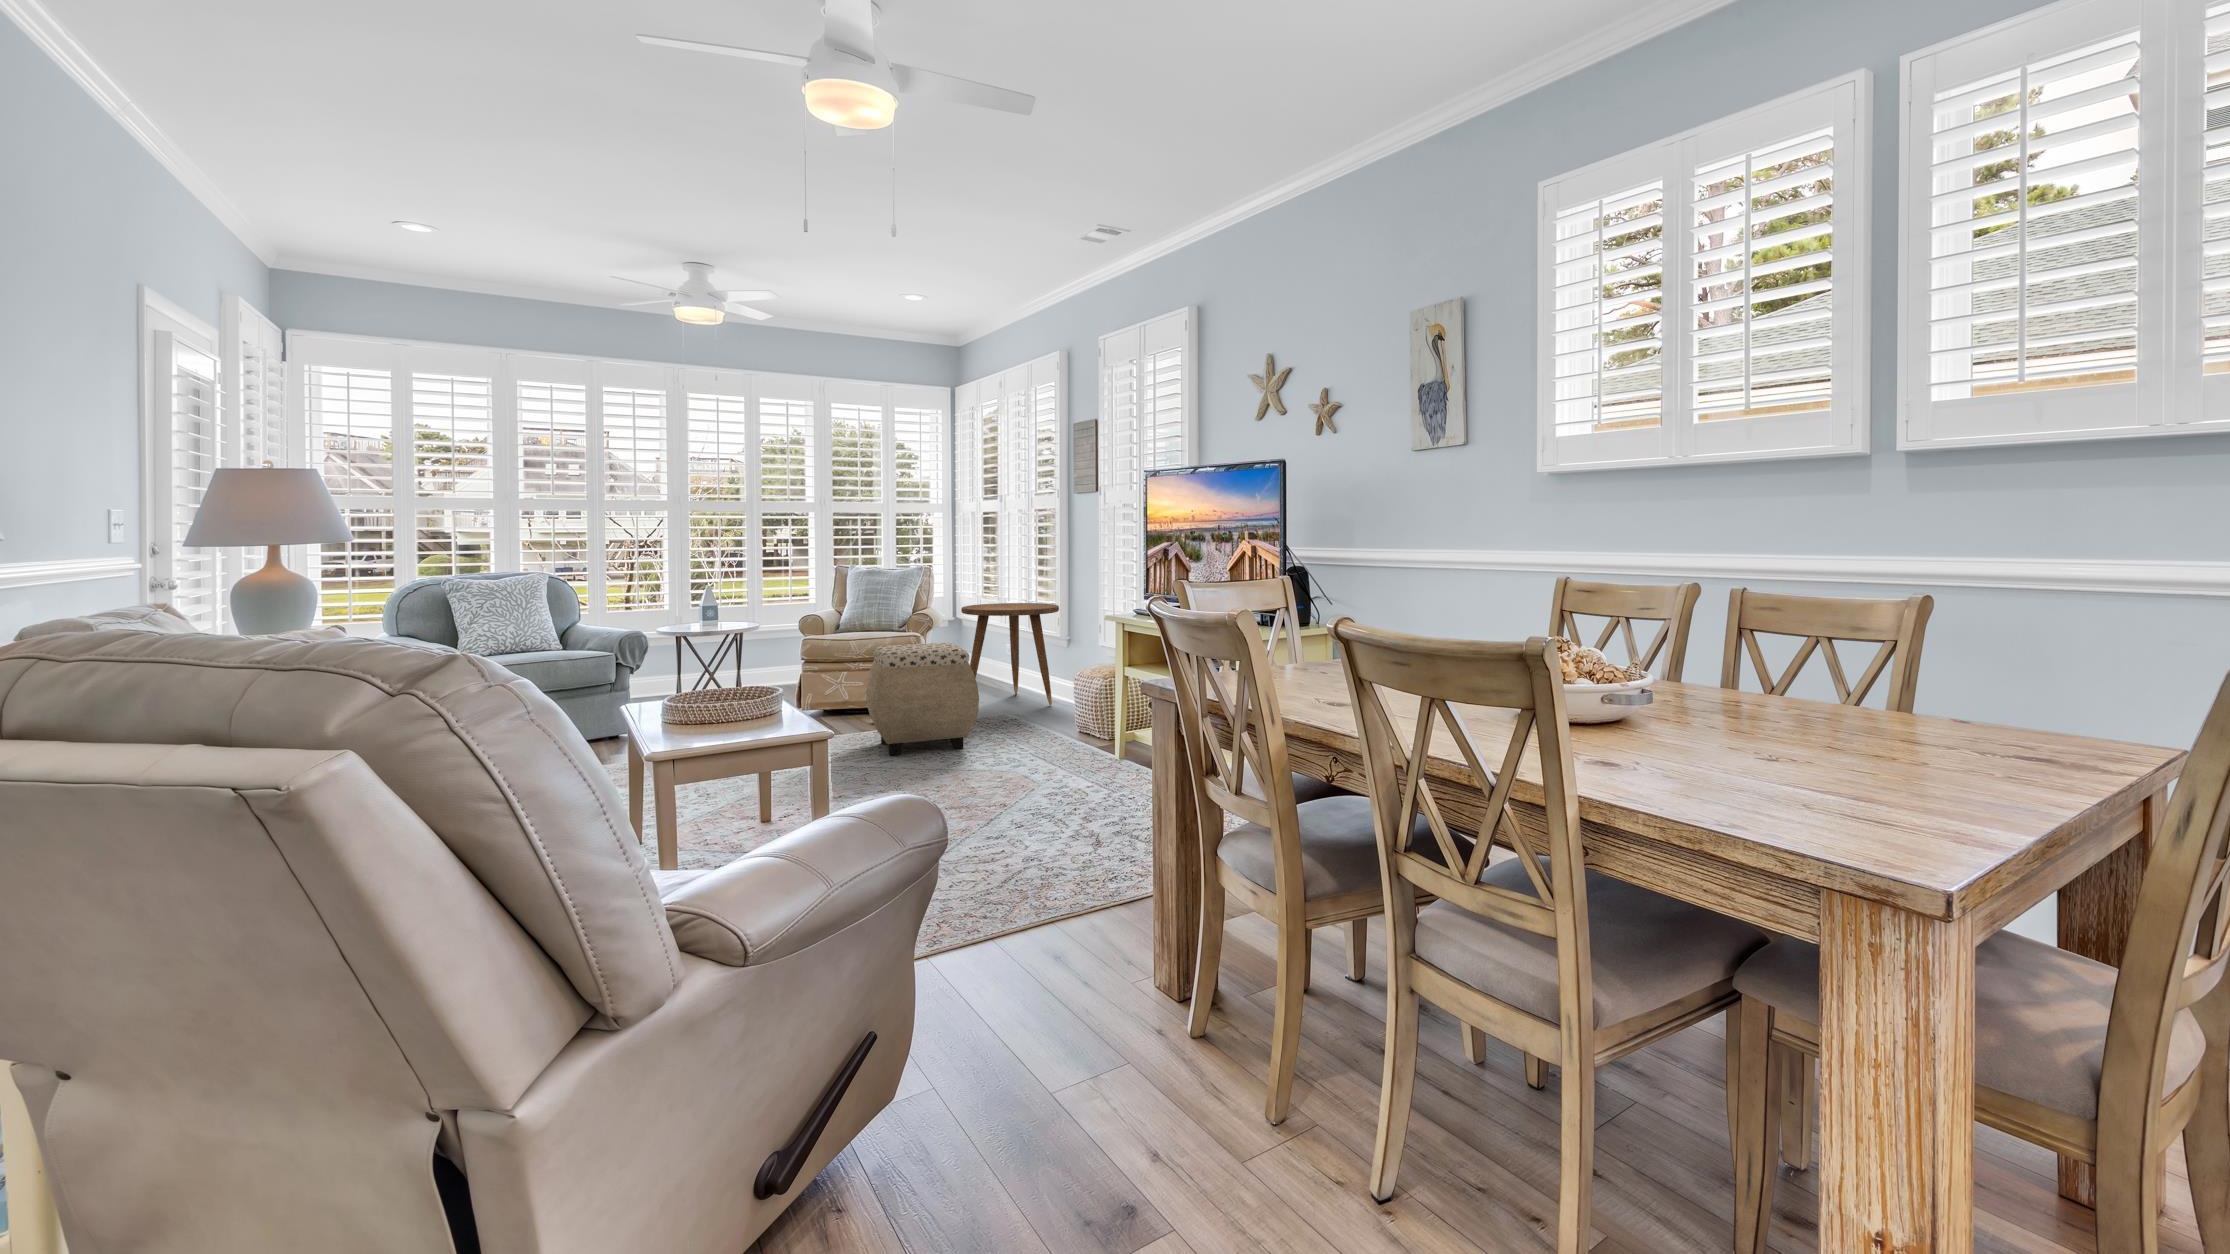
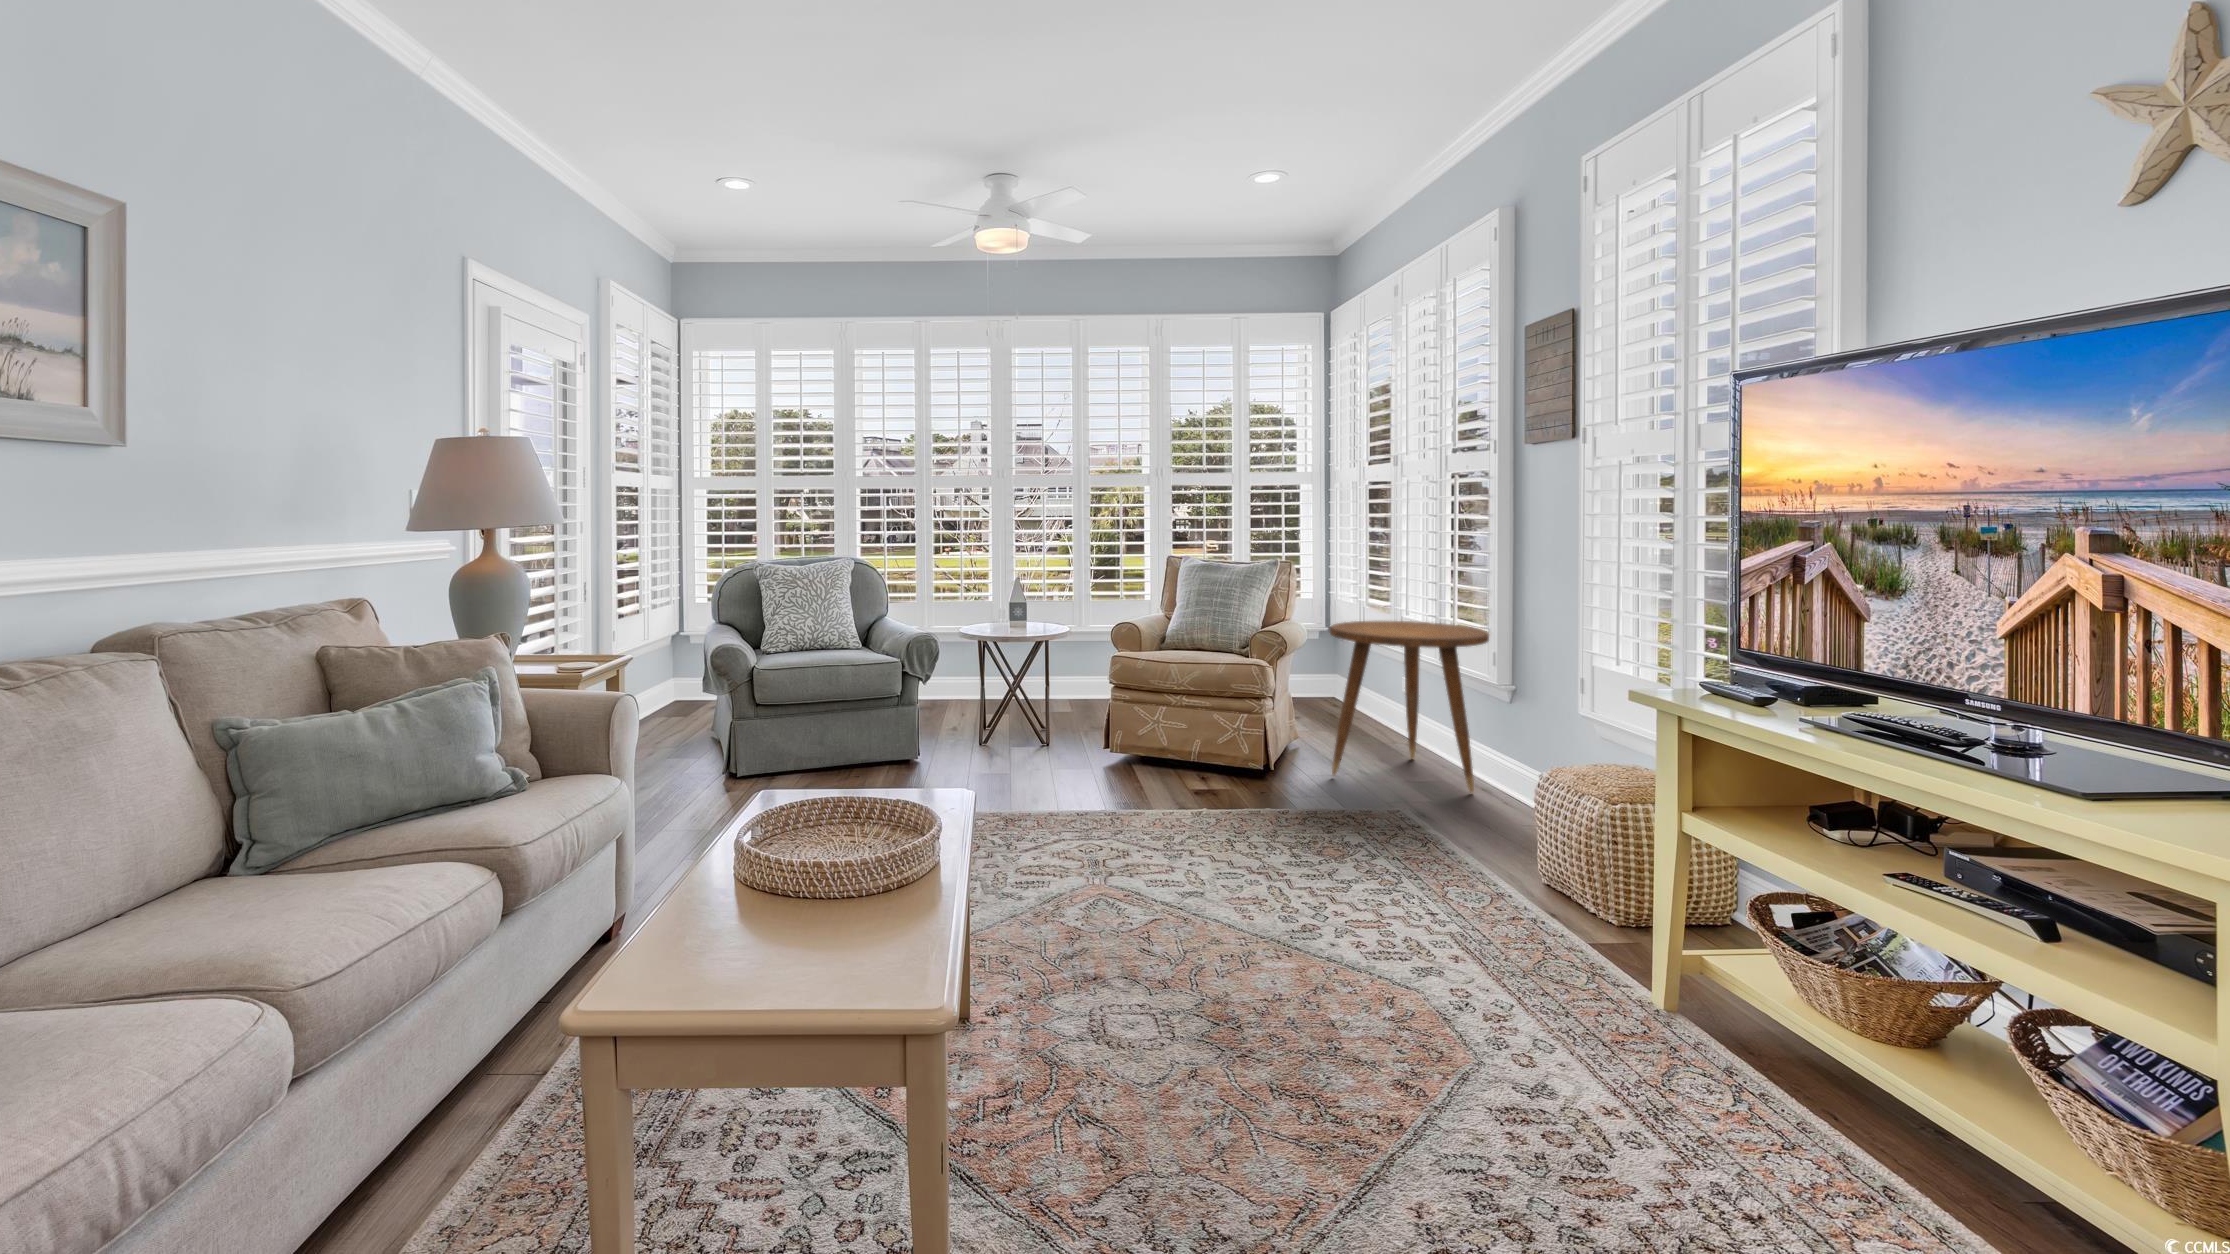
ottoman: present [866,643,979,755] -> none [1177,689,1348,877]

